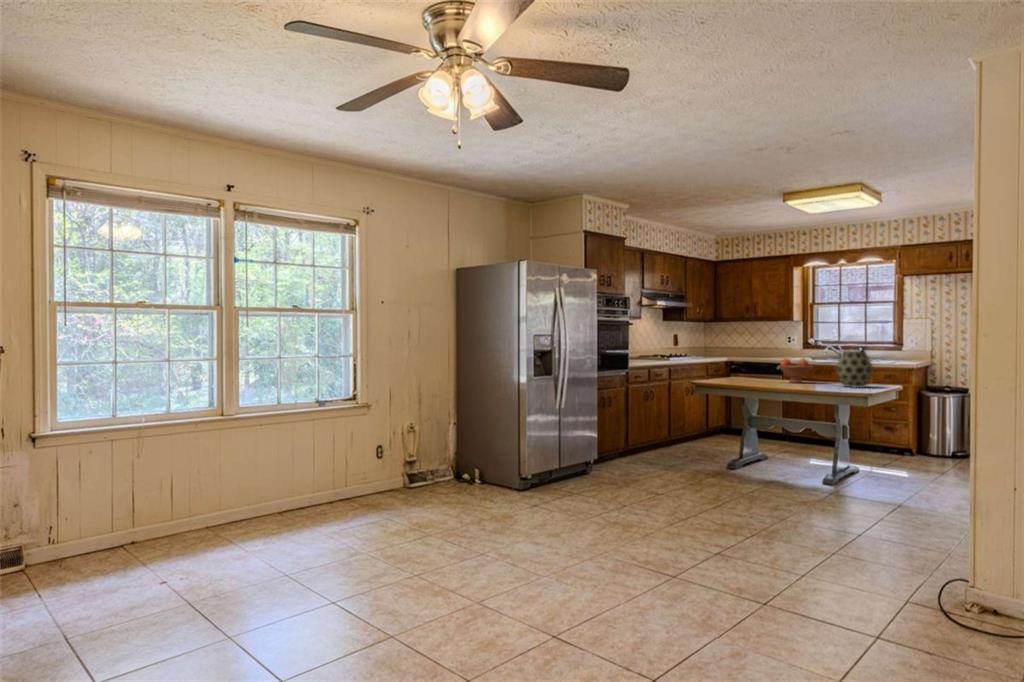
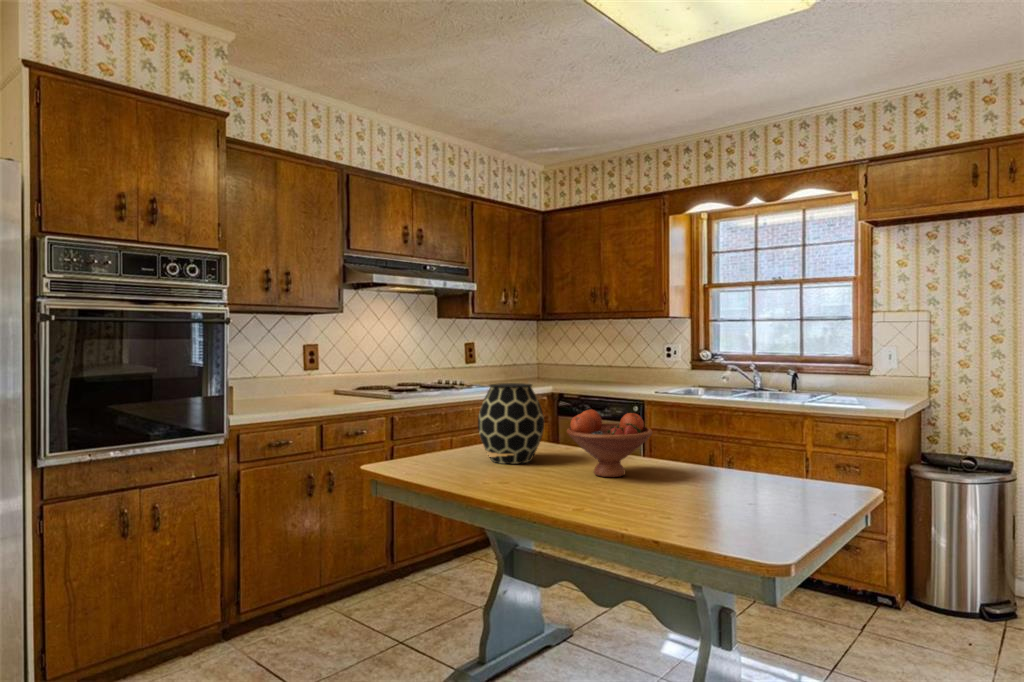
vase: present [837,351,873,388] -> present [478,383,544,464]

